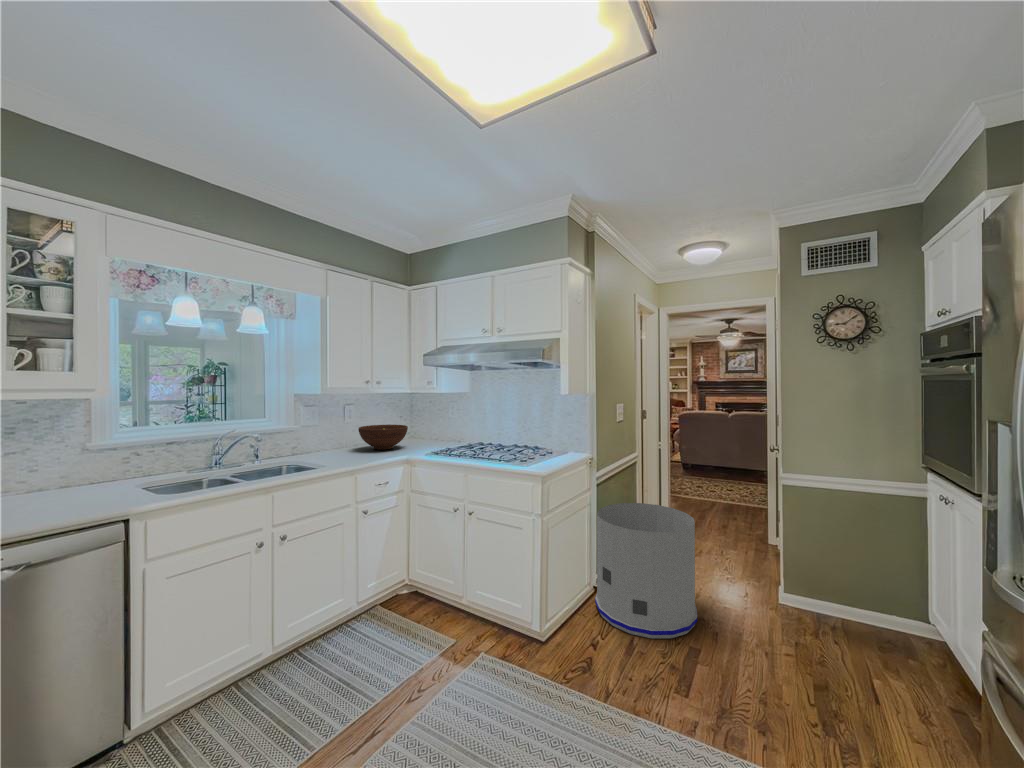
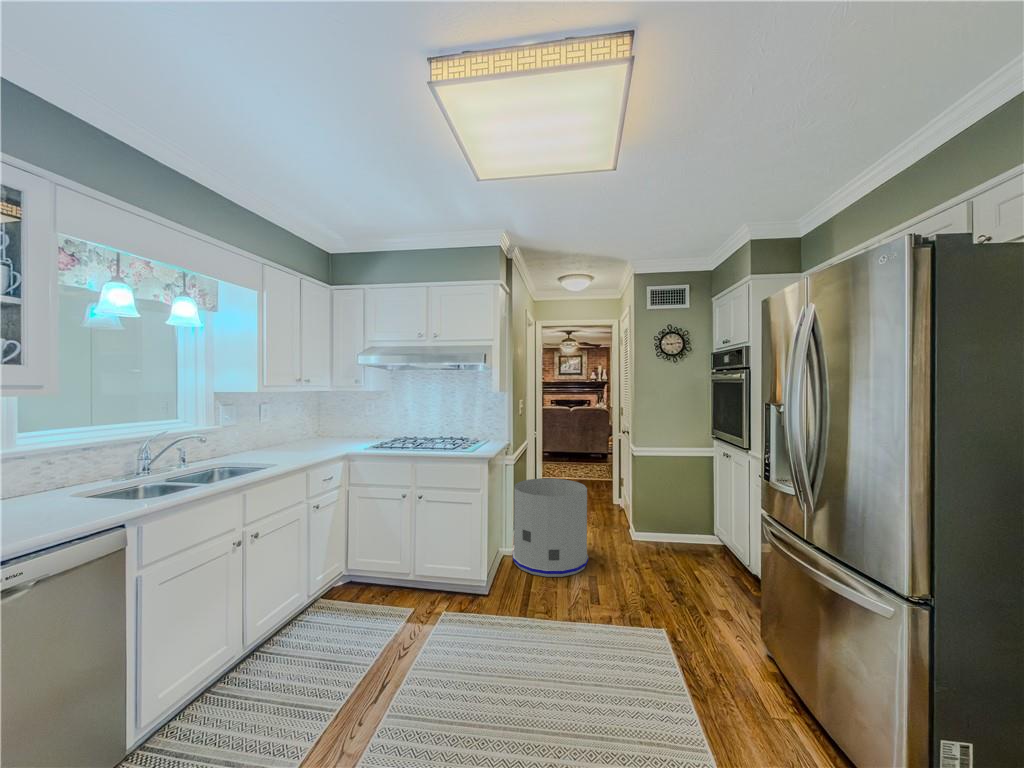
fruit bowl: present [358,425,408,450] -> none [281,423,334,448]

